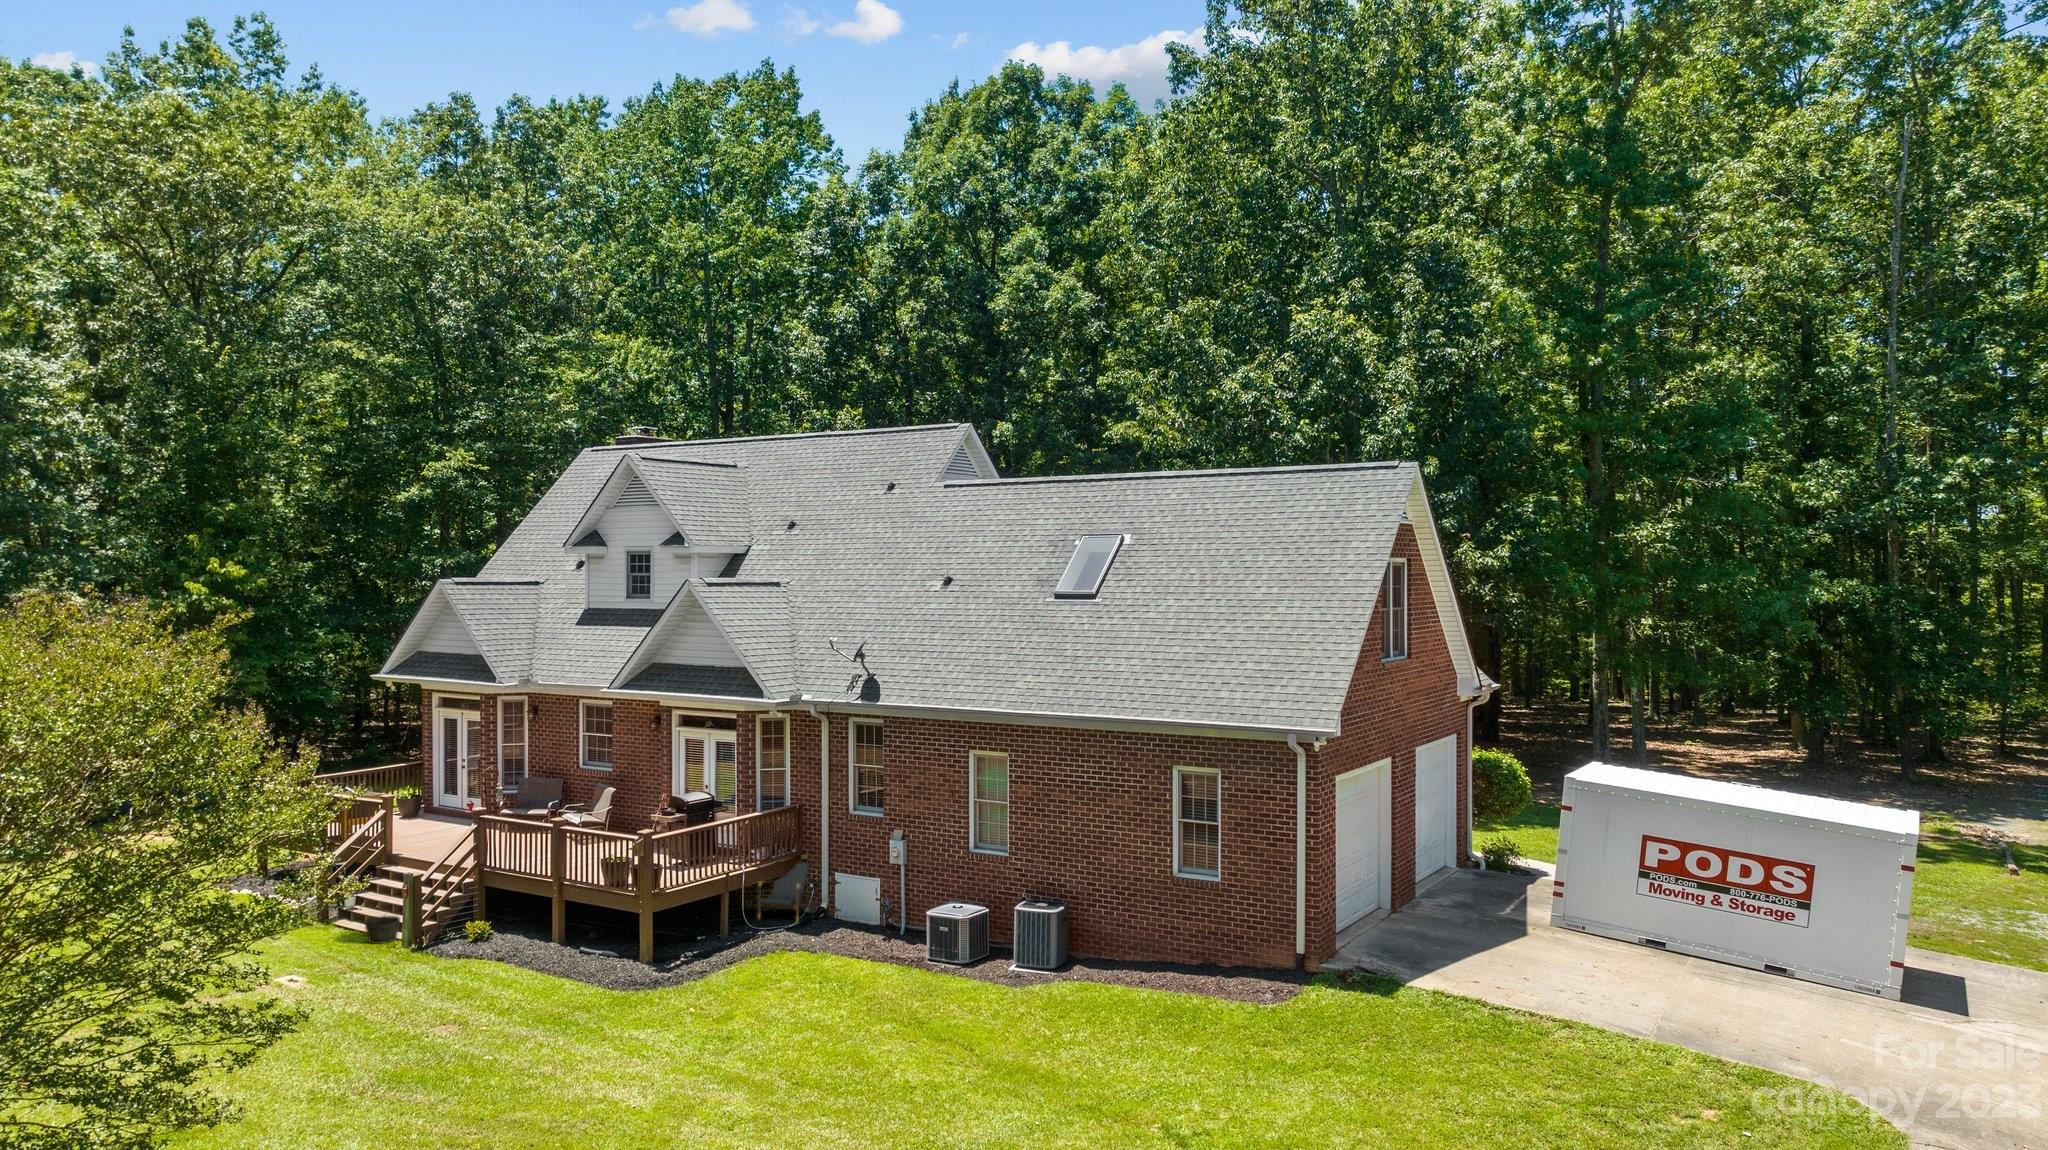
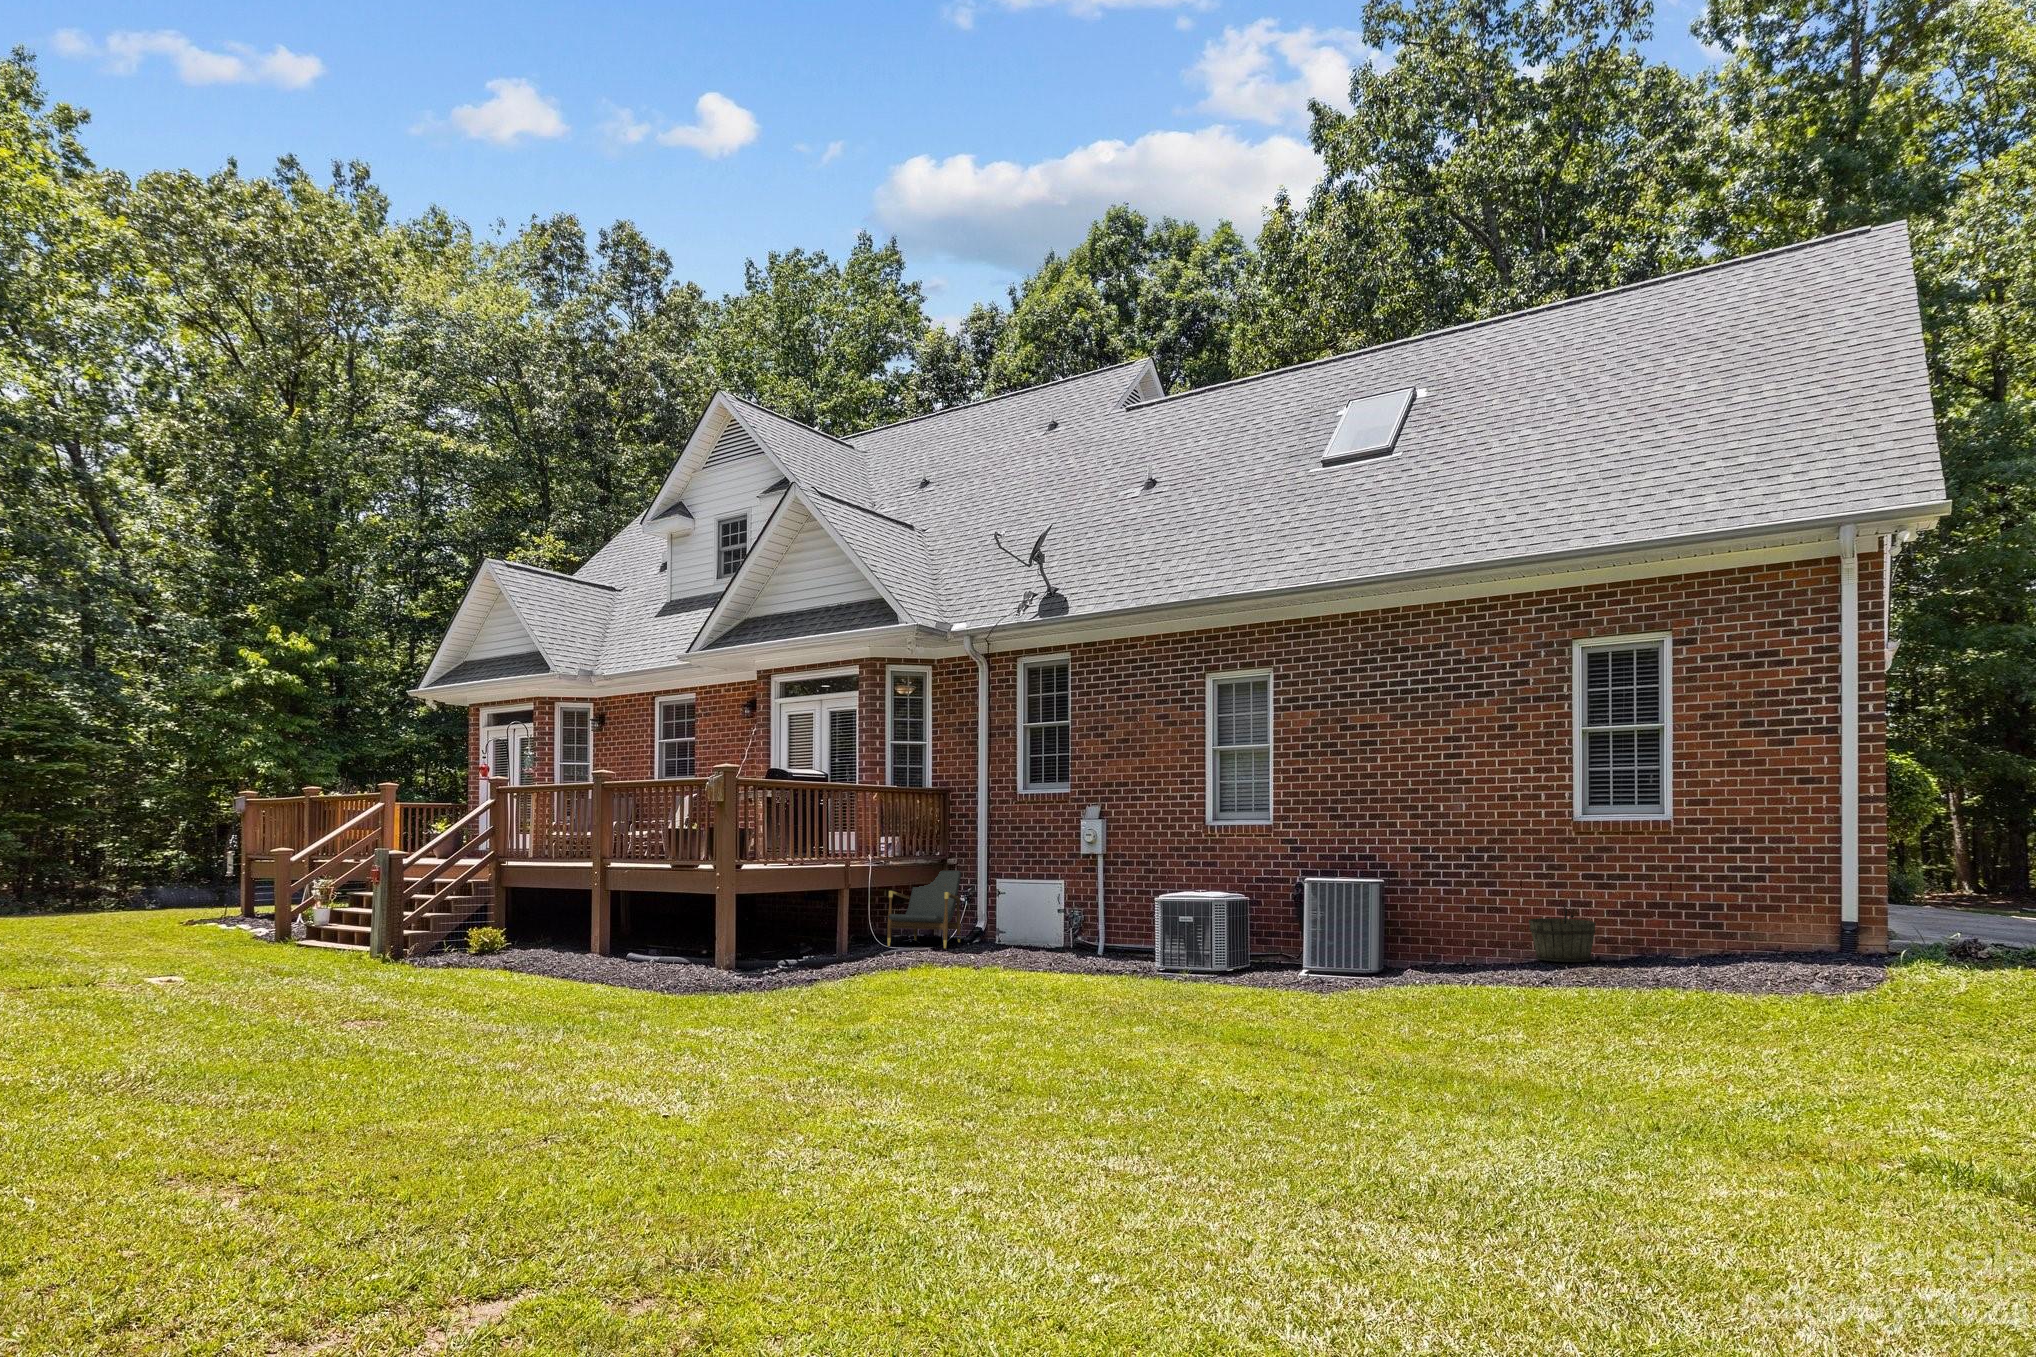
wooden bucket: present [365,916,400,944] -> present [1529,907,1596,962]

